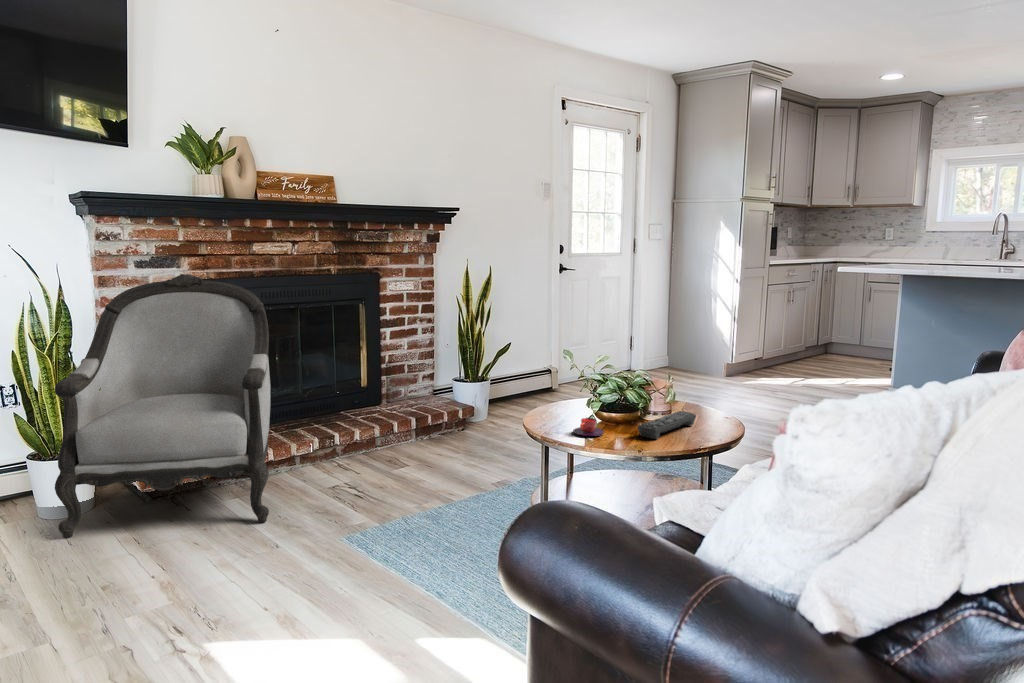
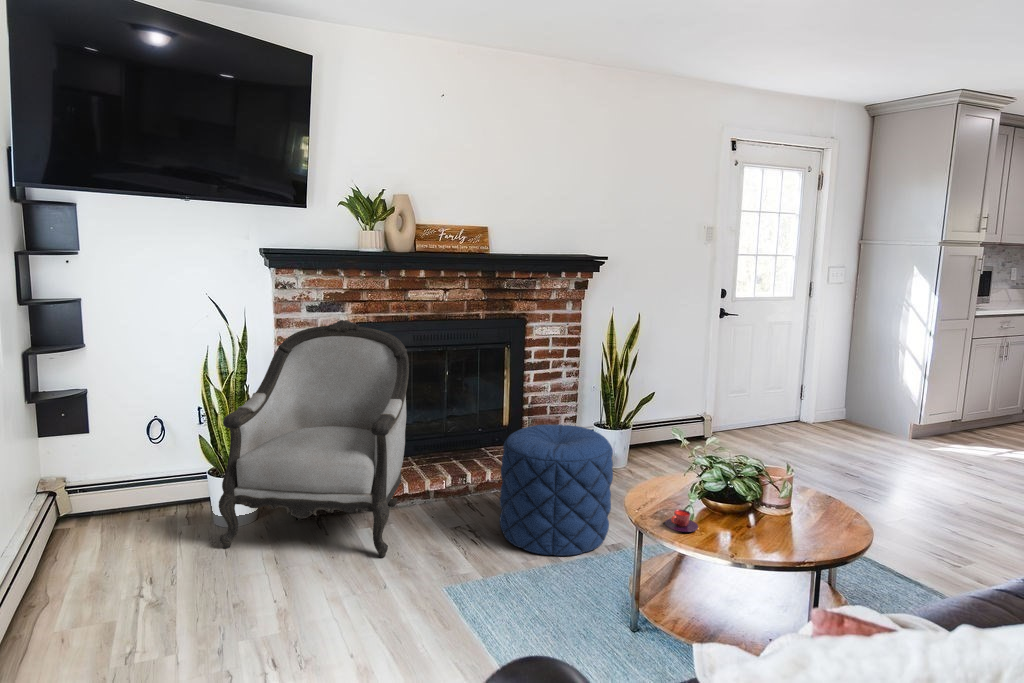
pouf: none [381,372,494,499] -> present [500,425,613,556]
remote control: present [638,411,696,439] -> none [735,512,811,547]

